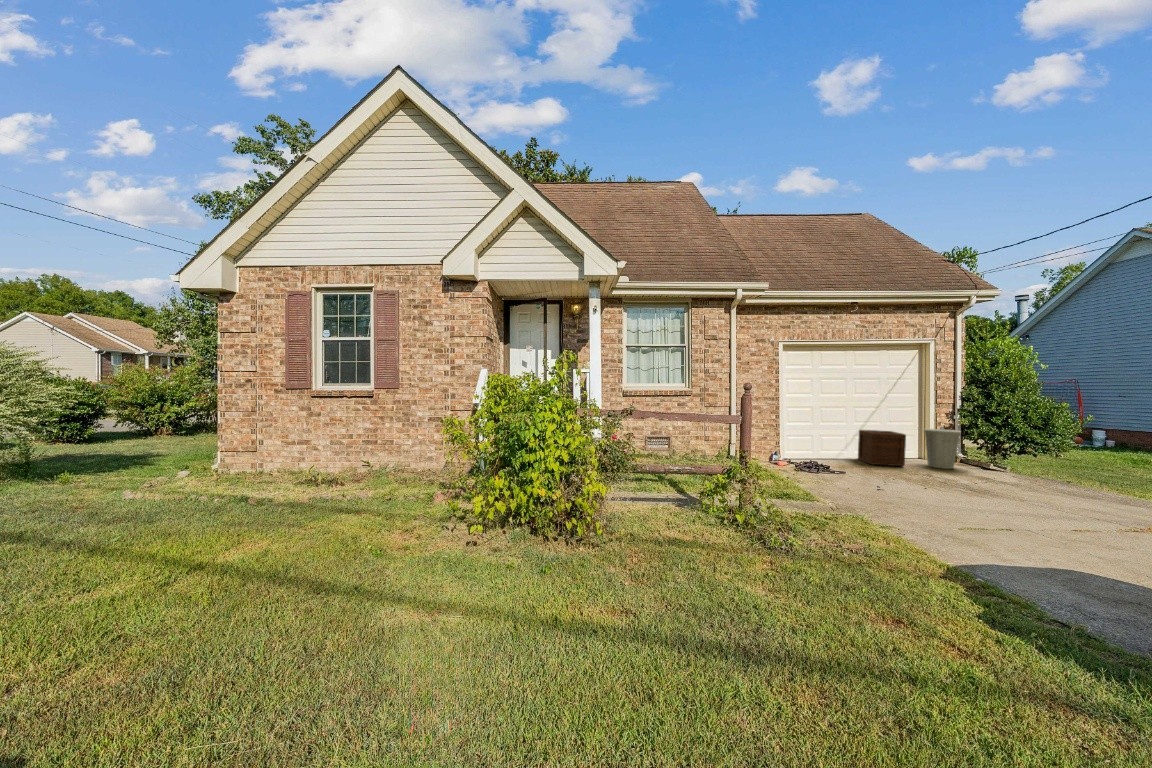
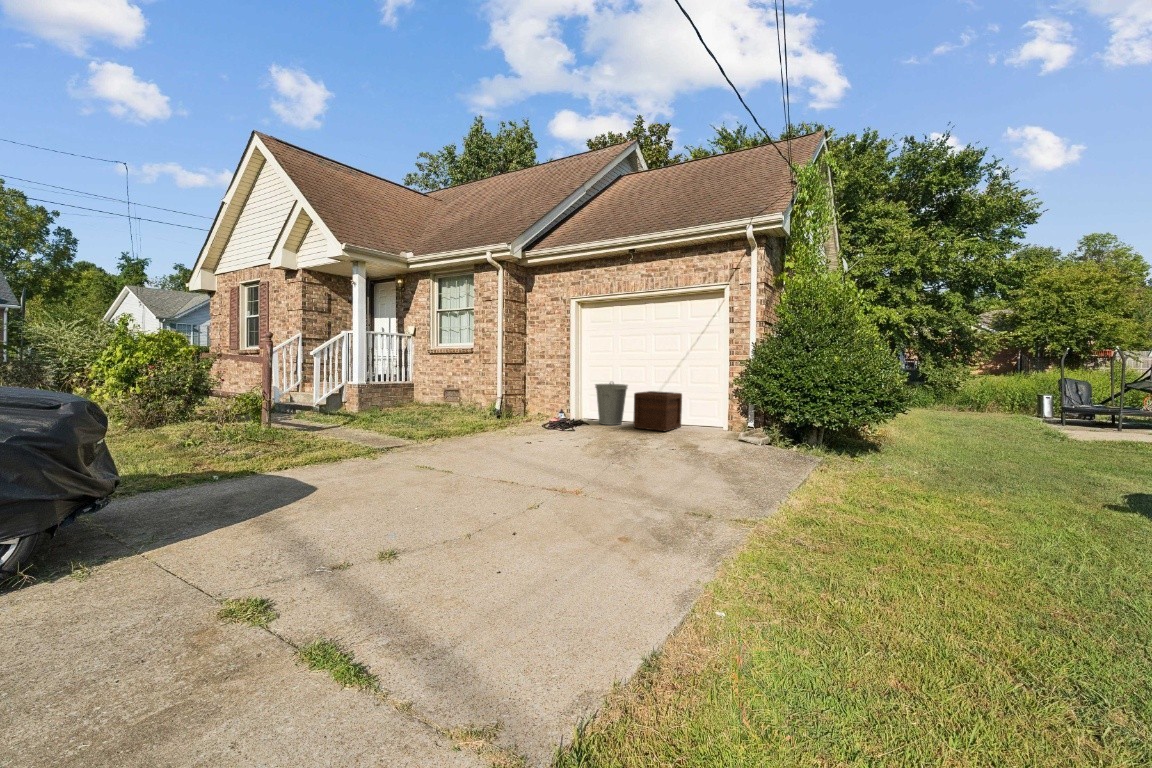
trash can: present [924,427,960,469] -> present [595,383,628,425]

